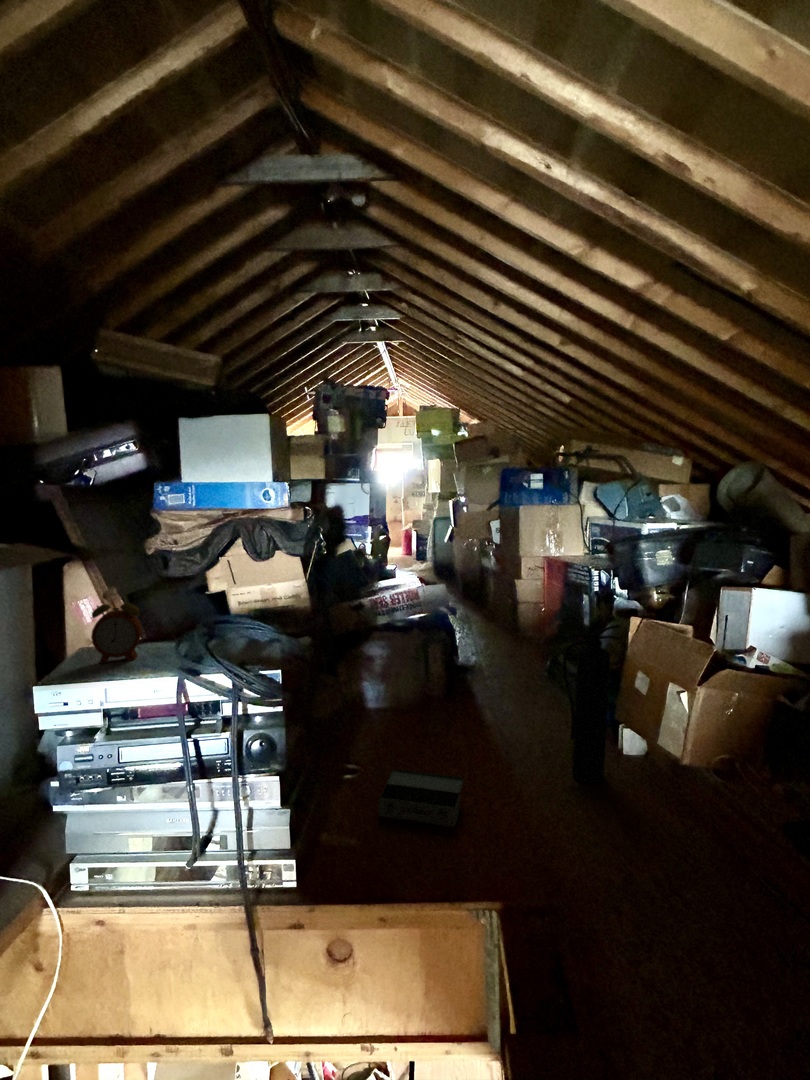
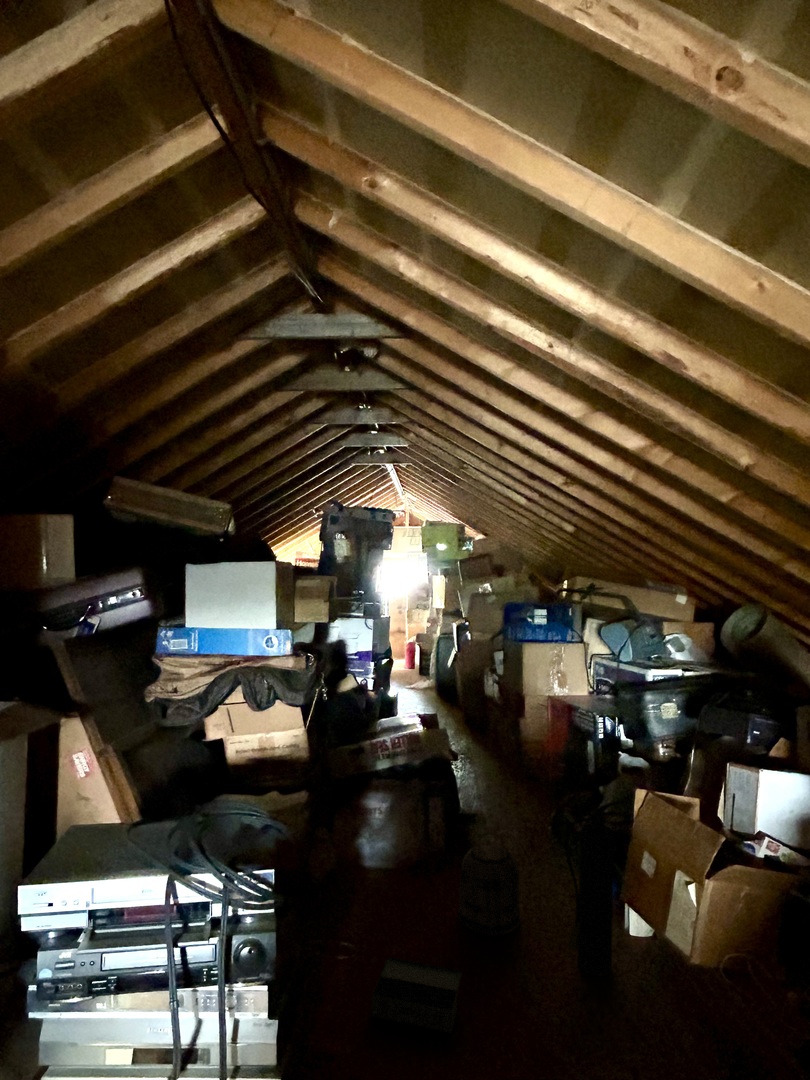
alarm clock: present [91,603,142,663] -> none [84,777,136,851]
basket: none [458,664,518,755] -> present [458,834,520,936]

